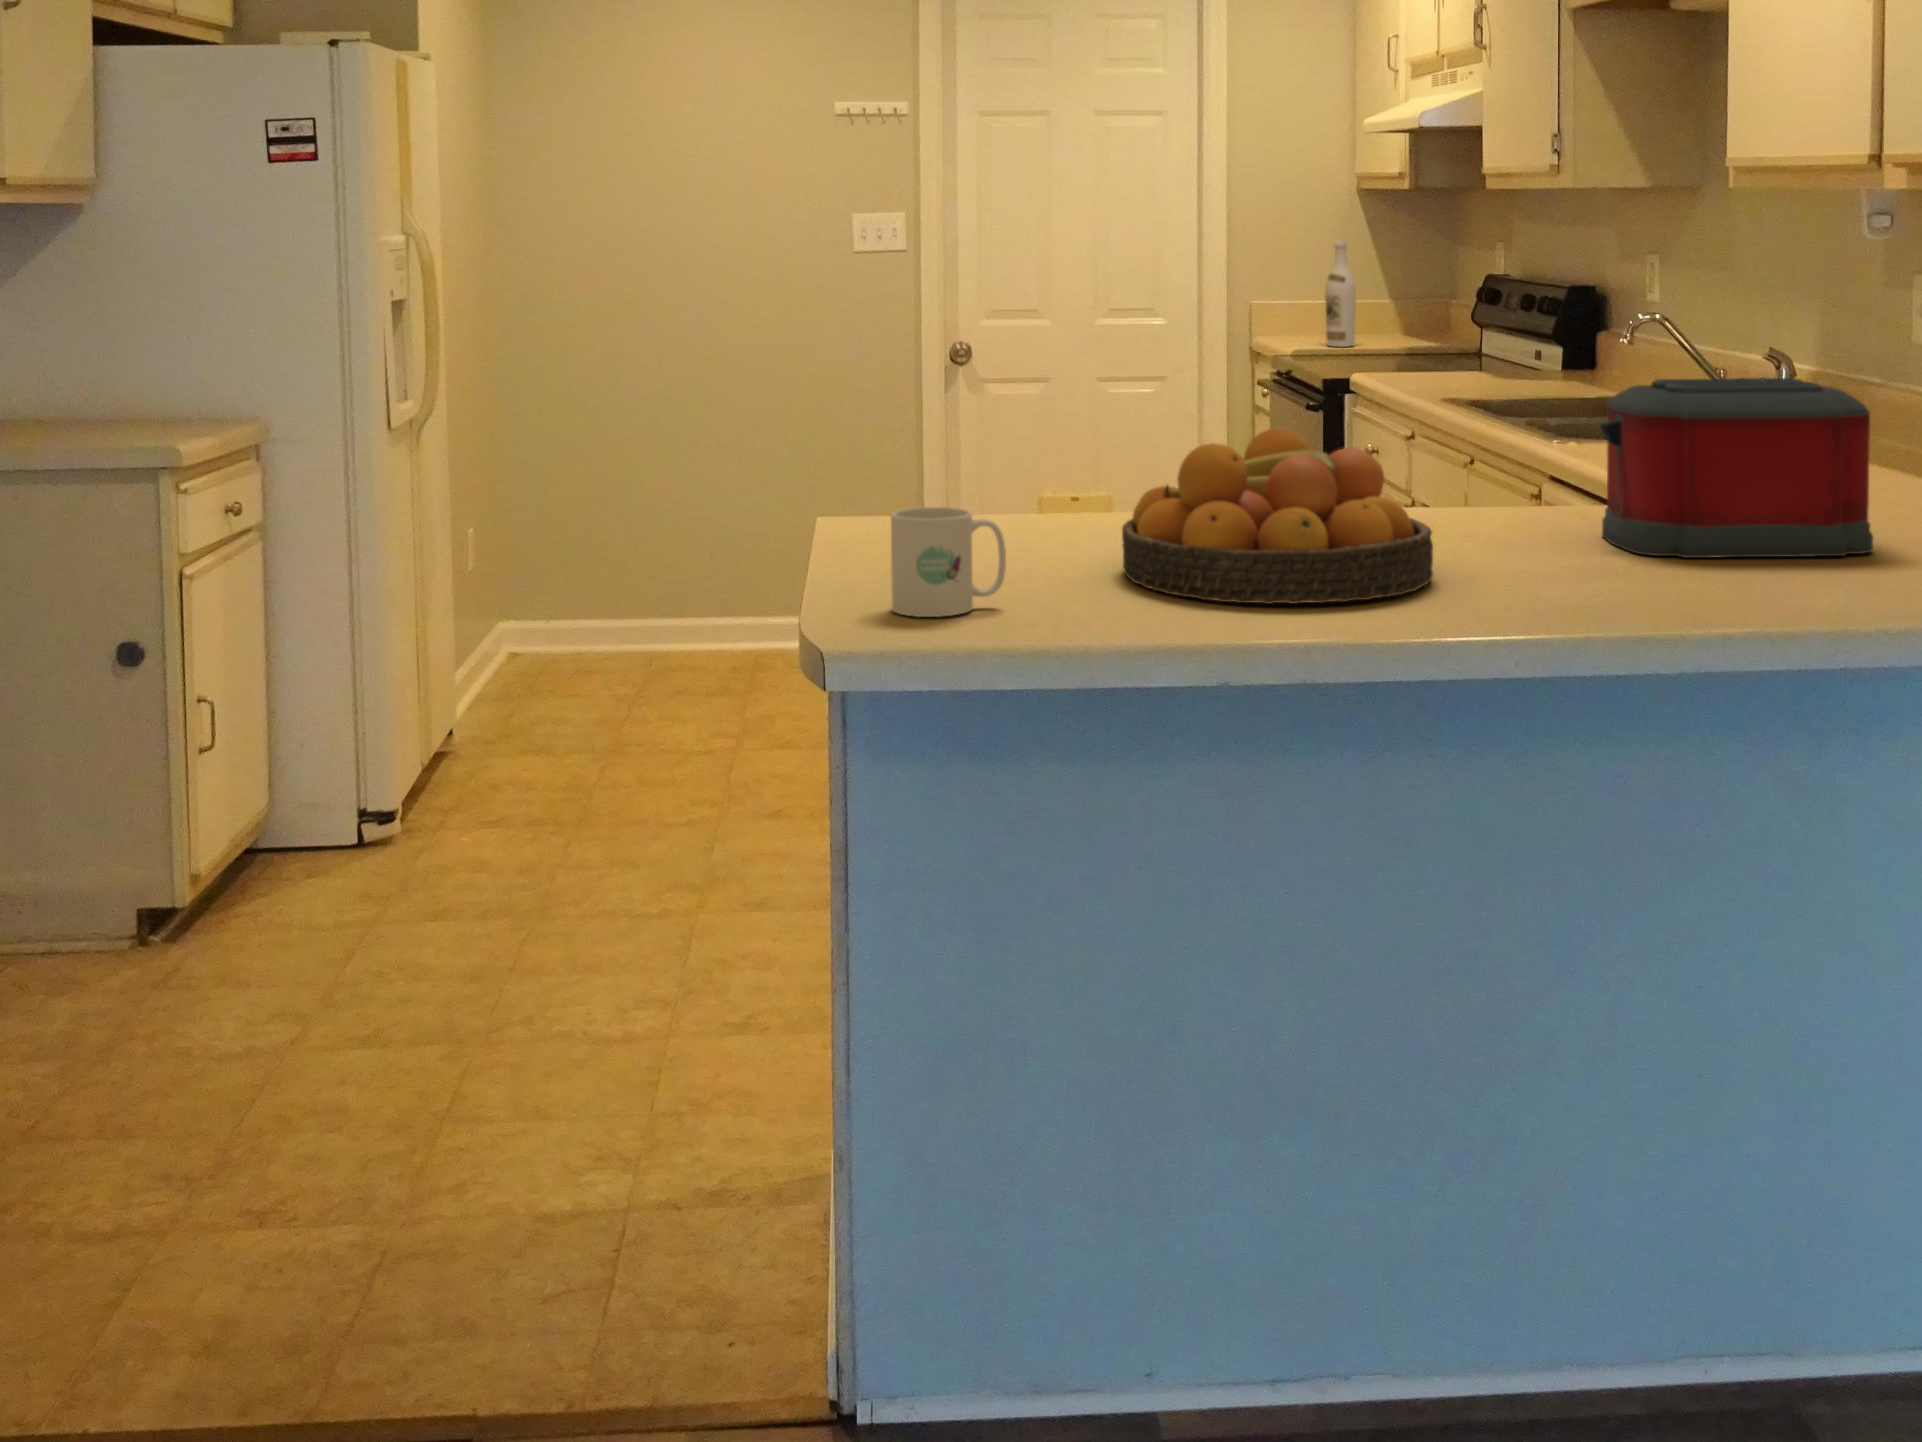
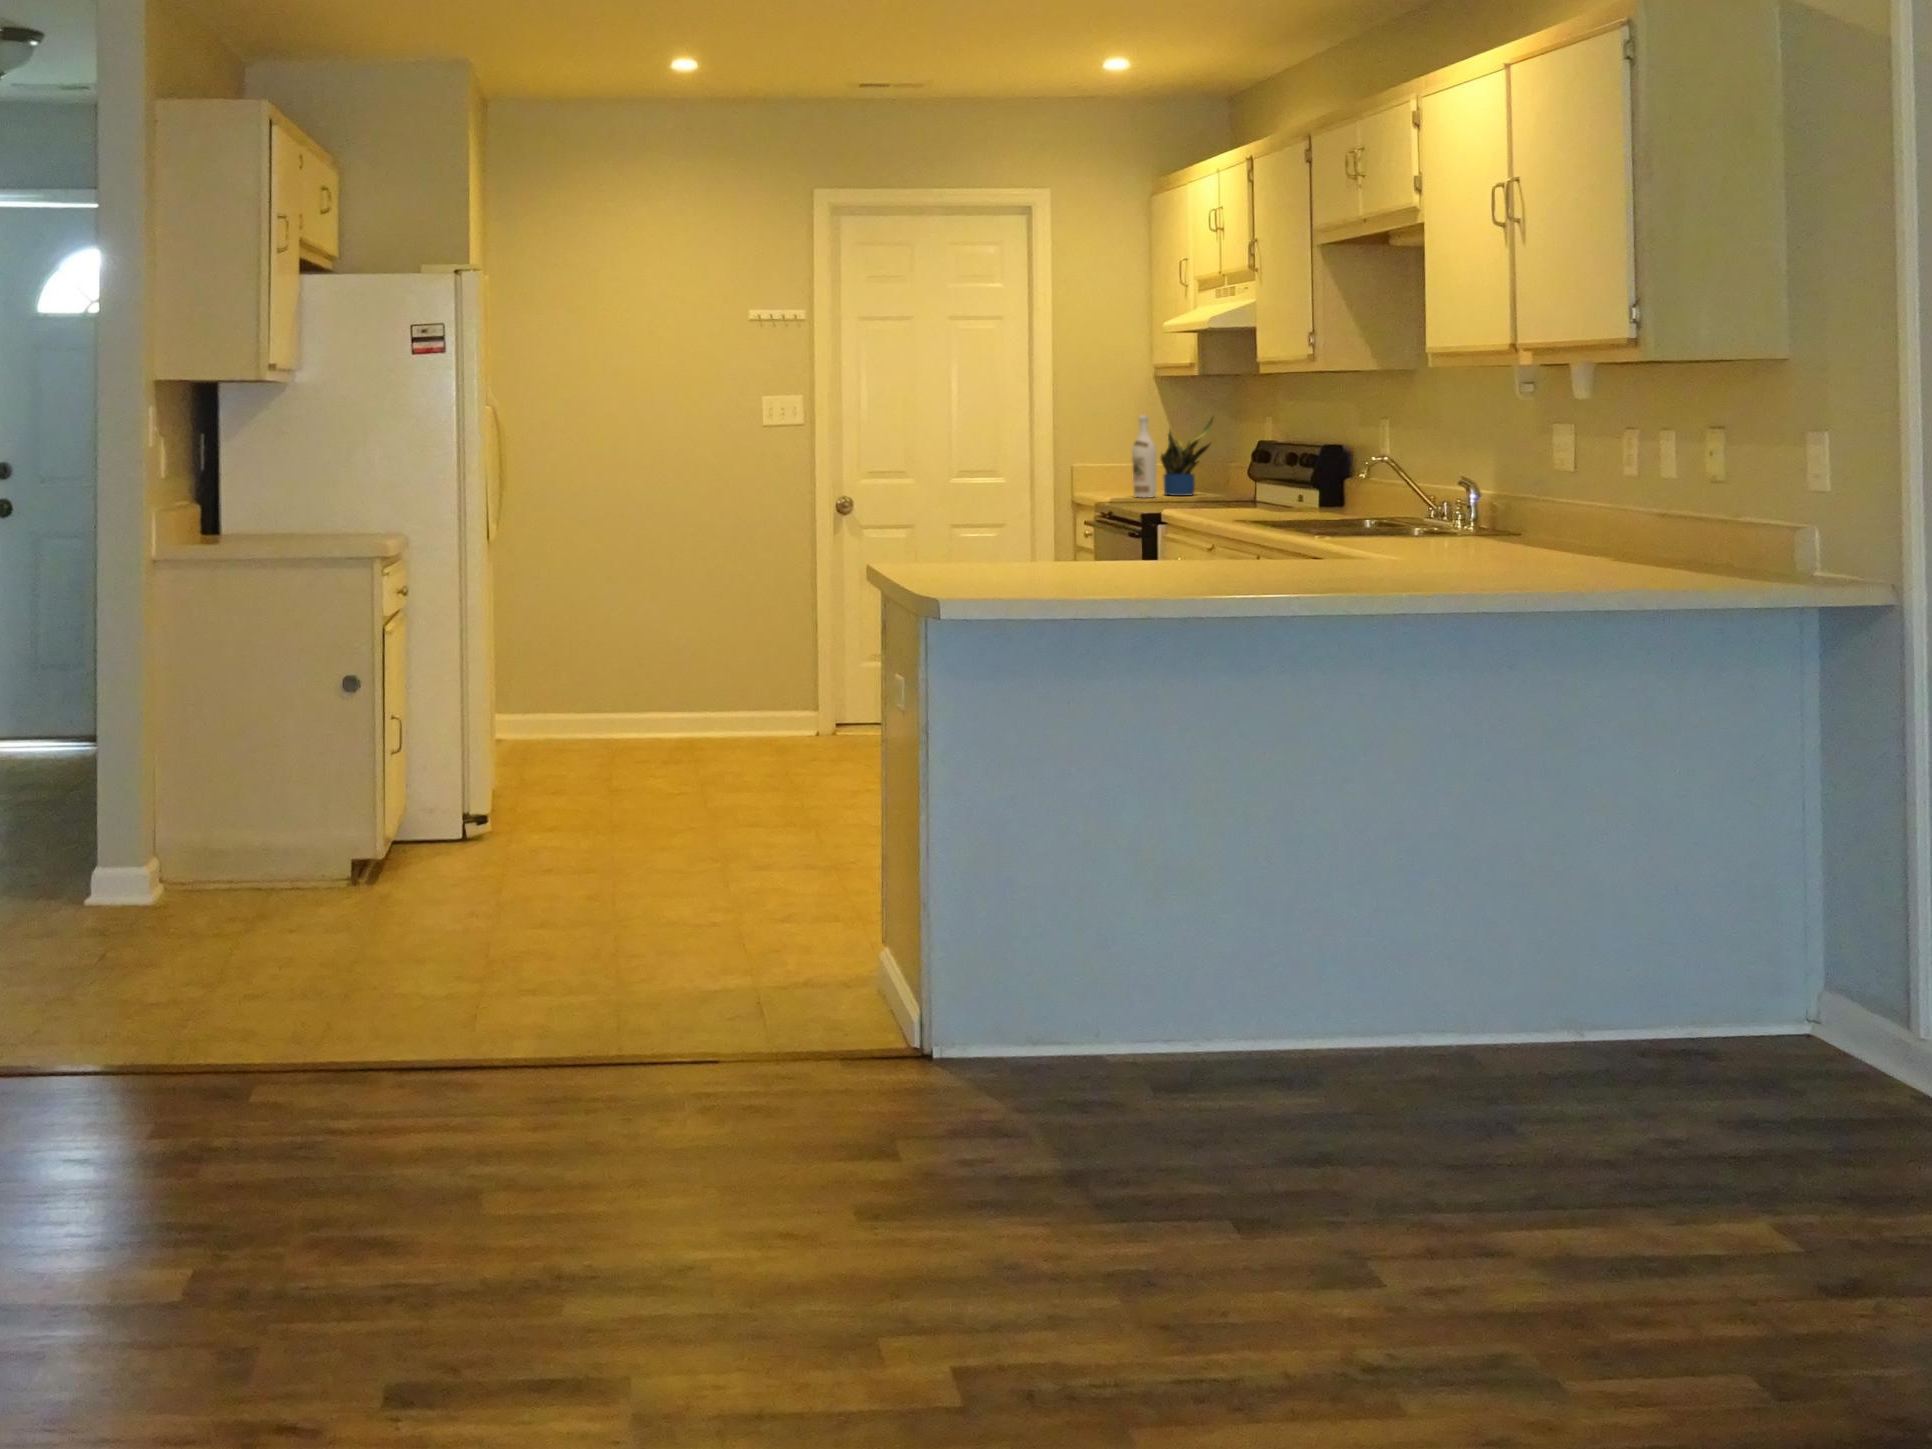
potted plant: none [1362,240,1432,343] -> present [1161,417,1213,496]
toaster: present [1599,378,1873,558] -> none [1346,474,1511,575]
fruit bowl: present [1122,428,1433,604] -> none [1073,498,1254,586]
mug: present [891,507,1006,617] -> none [958,534,1020,590]

